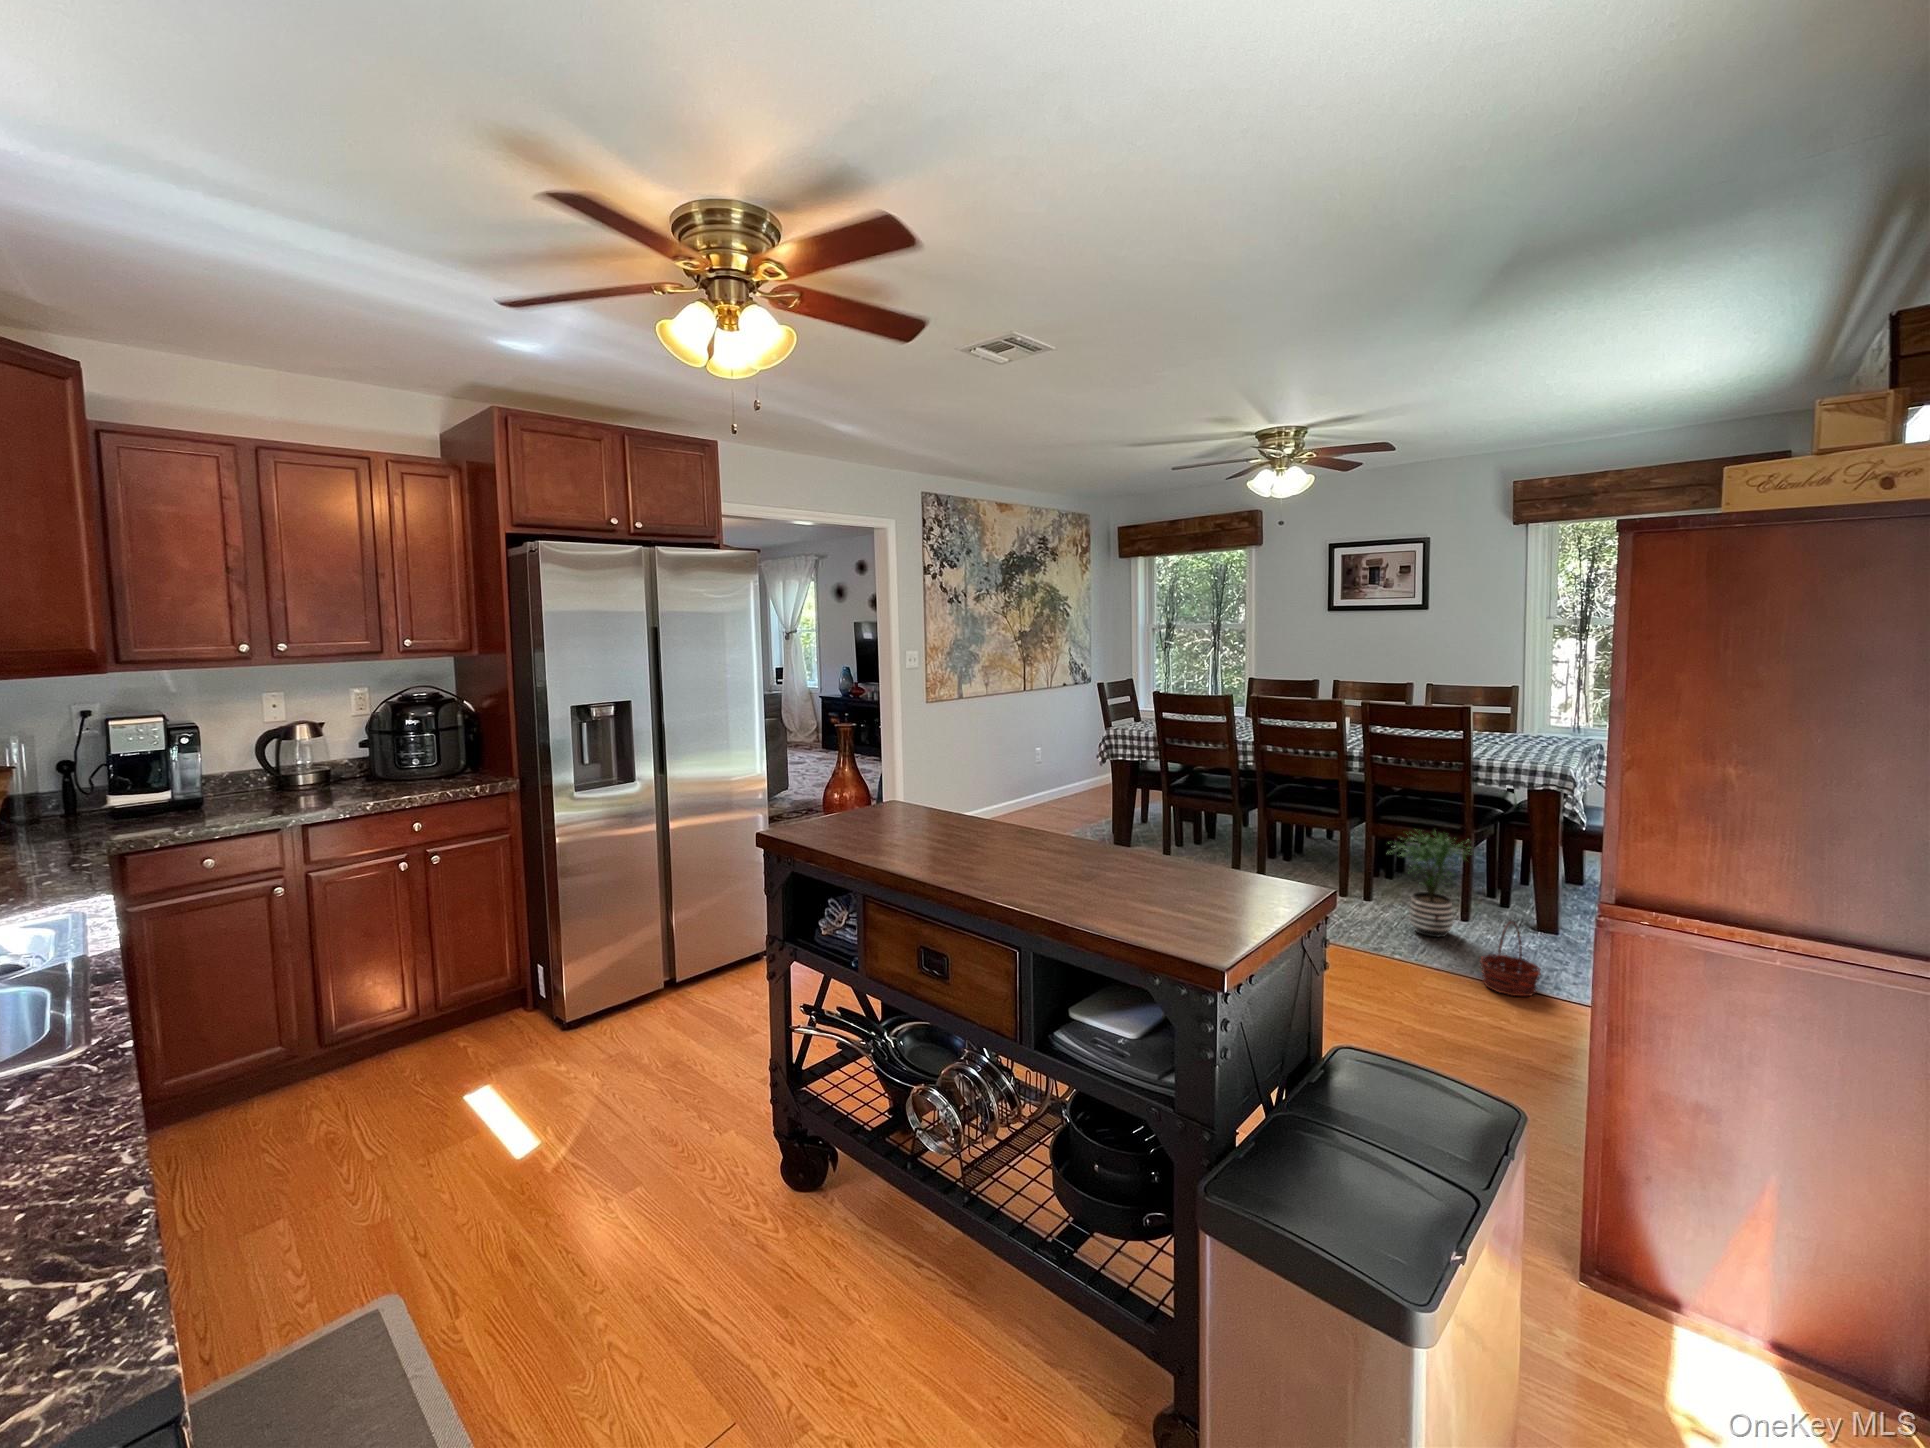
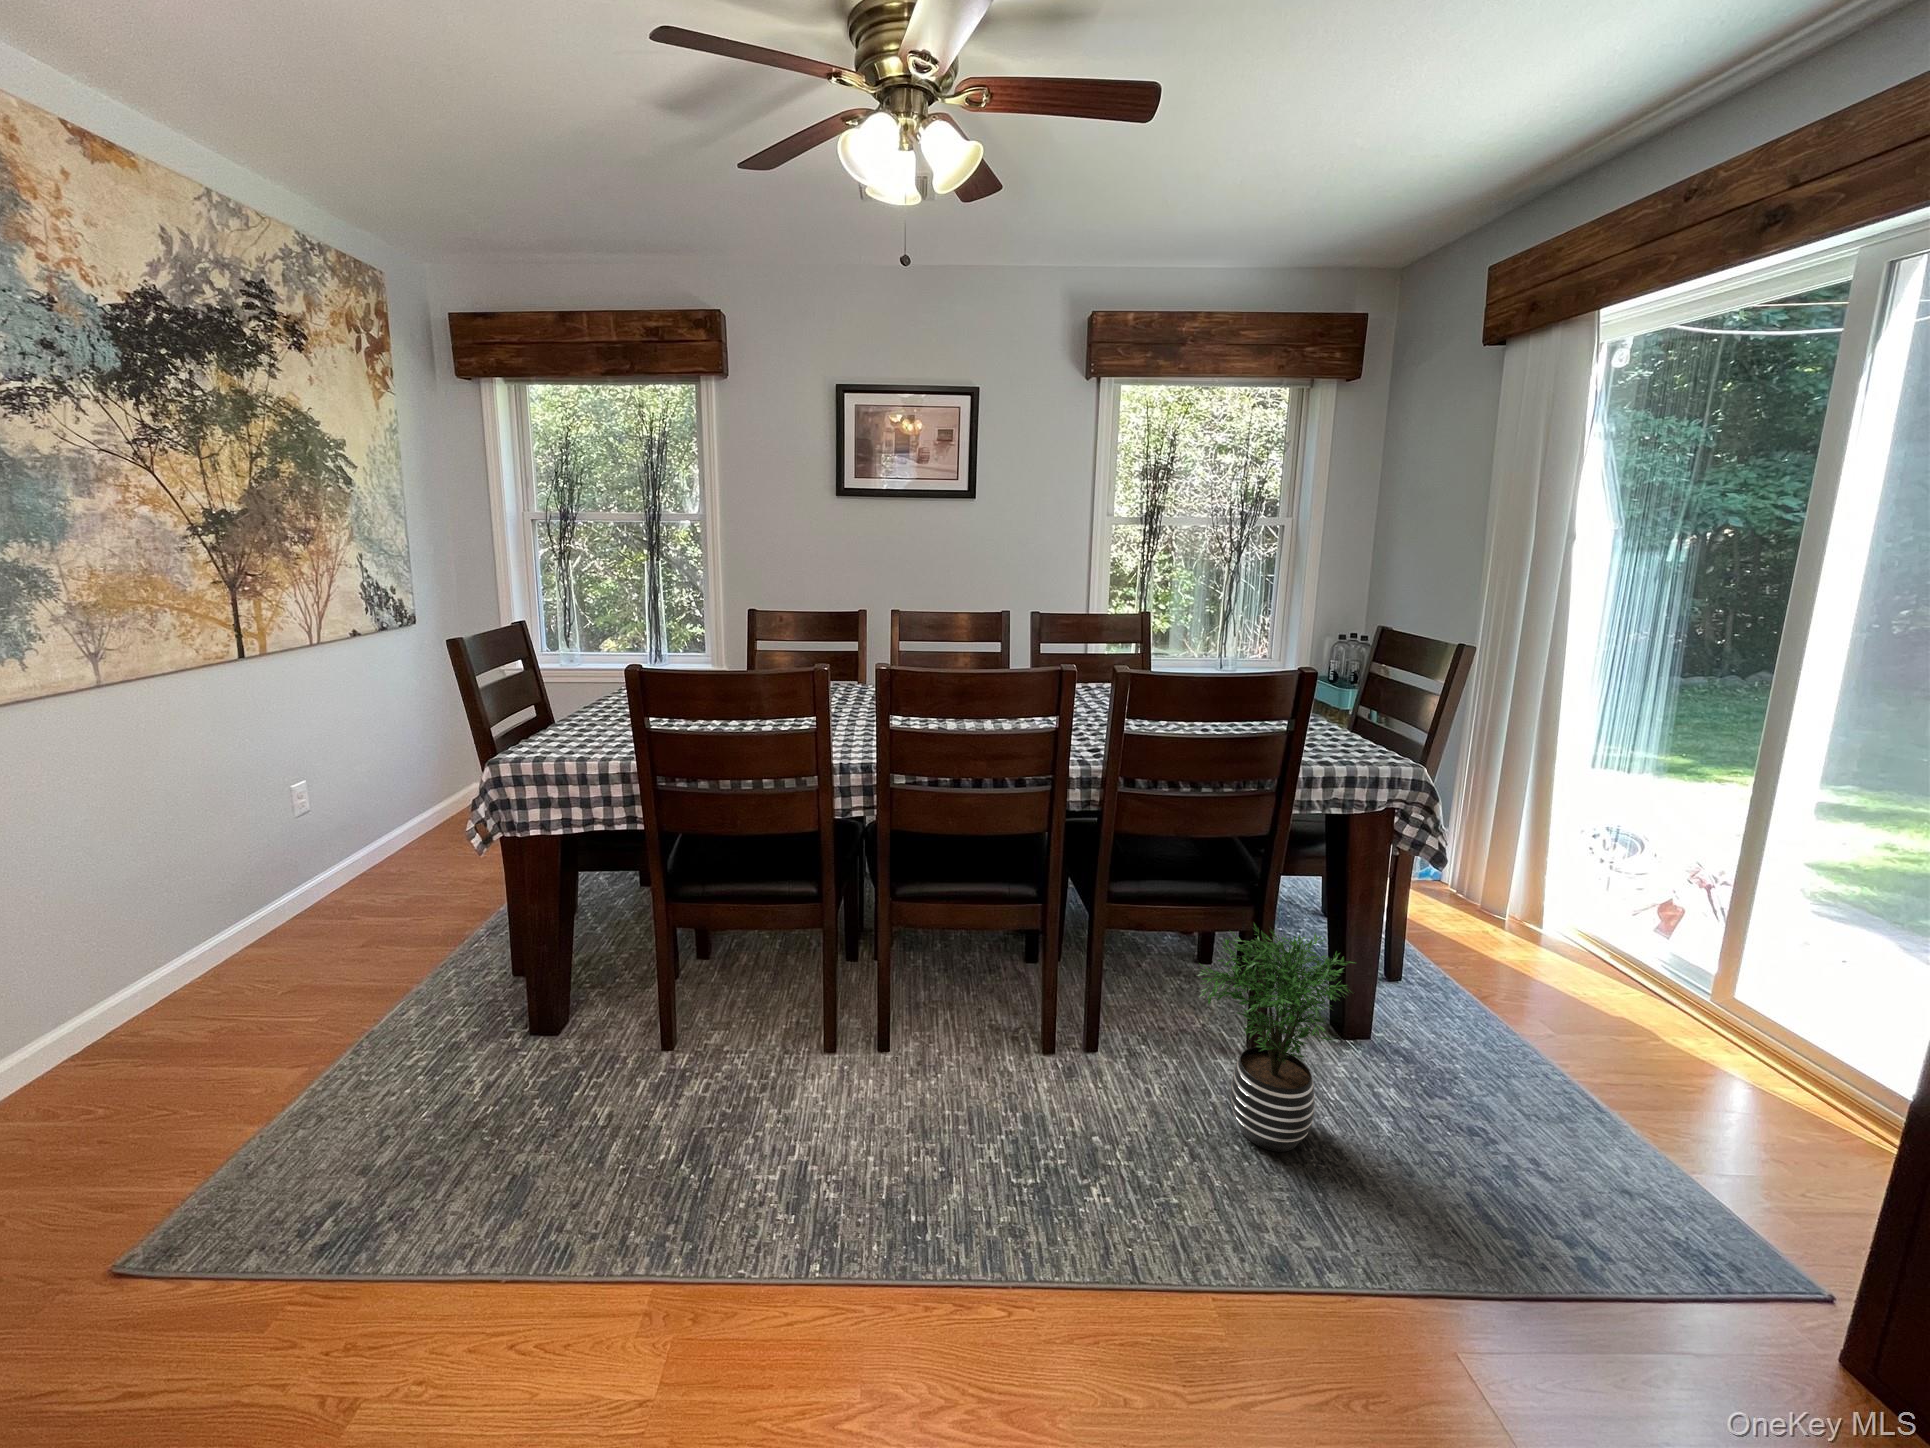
basket: present [1480,922,1541,996] -> none [1523,1179,1671,1366]

